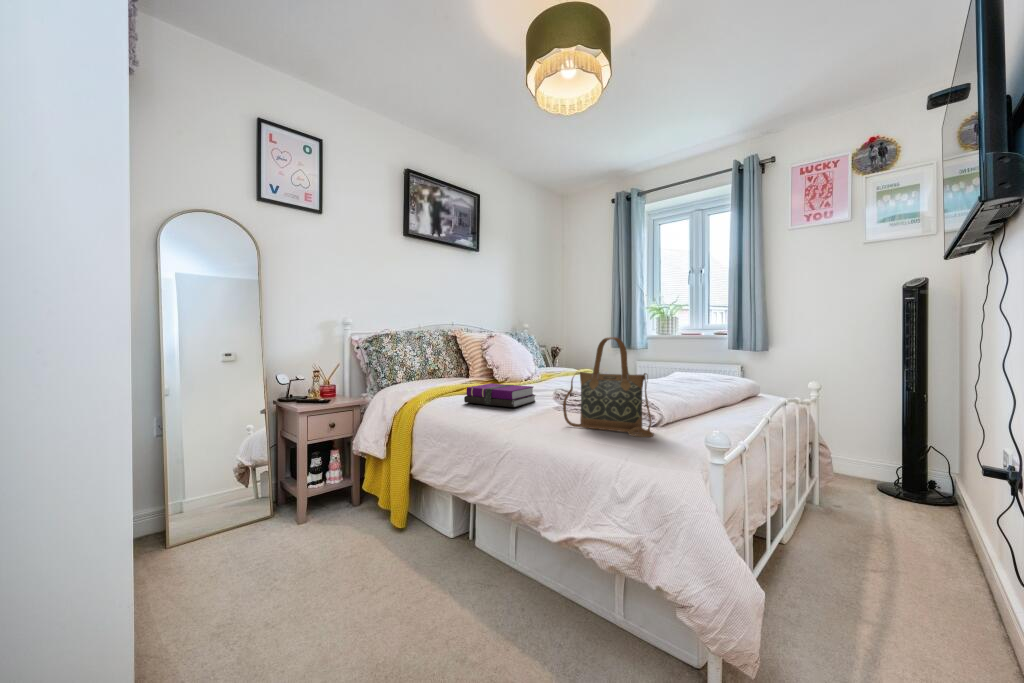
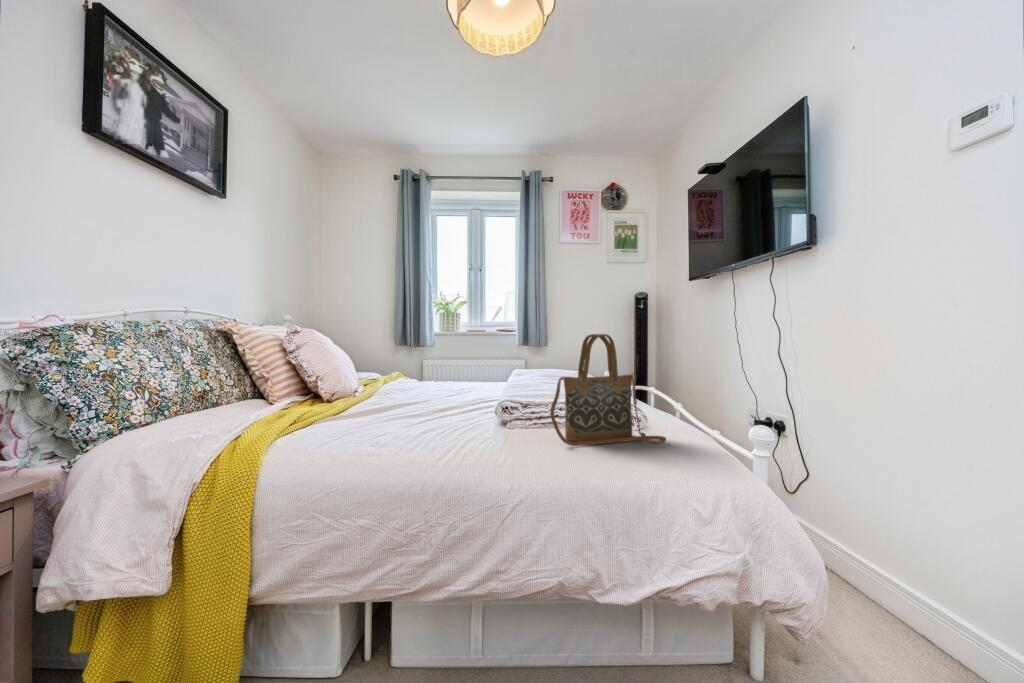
notebook: present [464,384,535,407] -> none [353,401,448,440]

